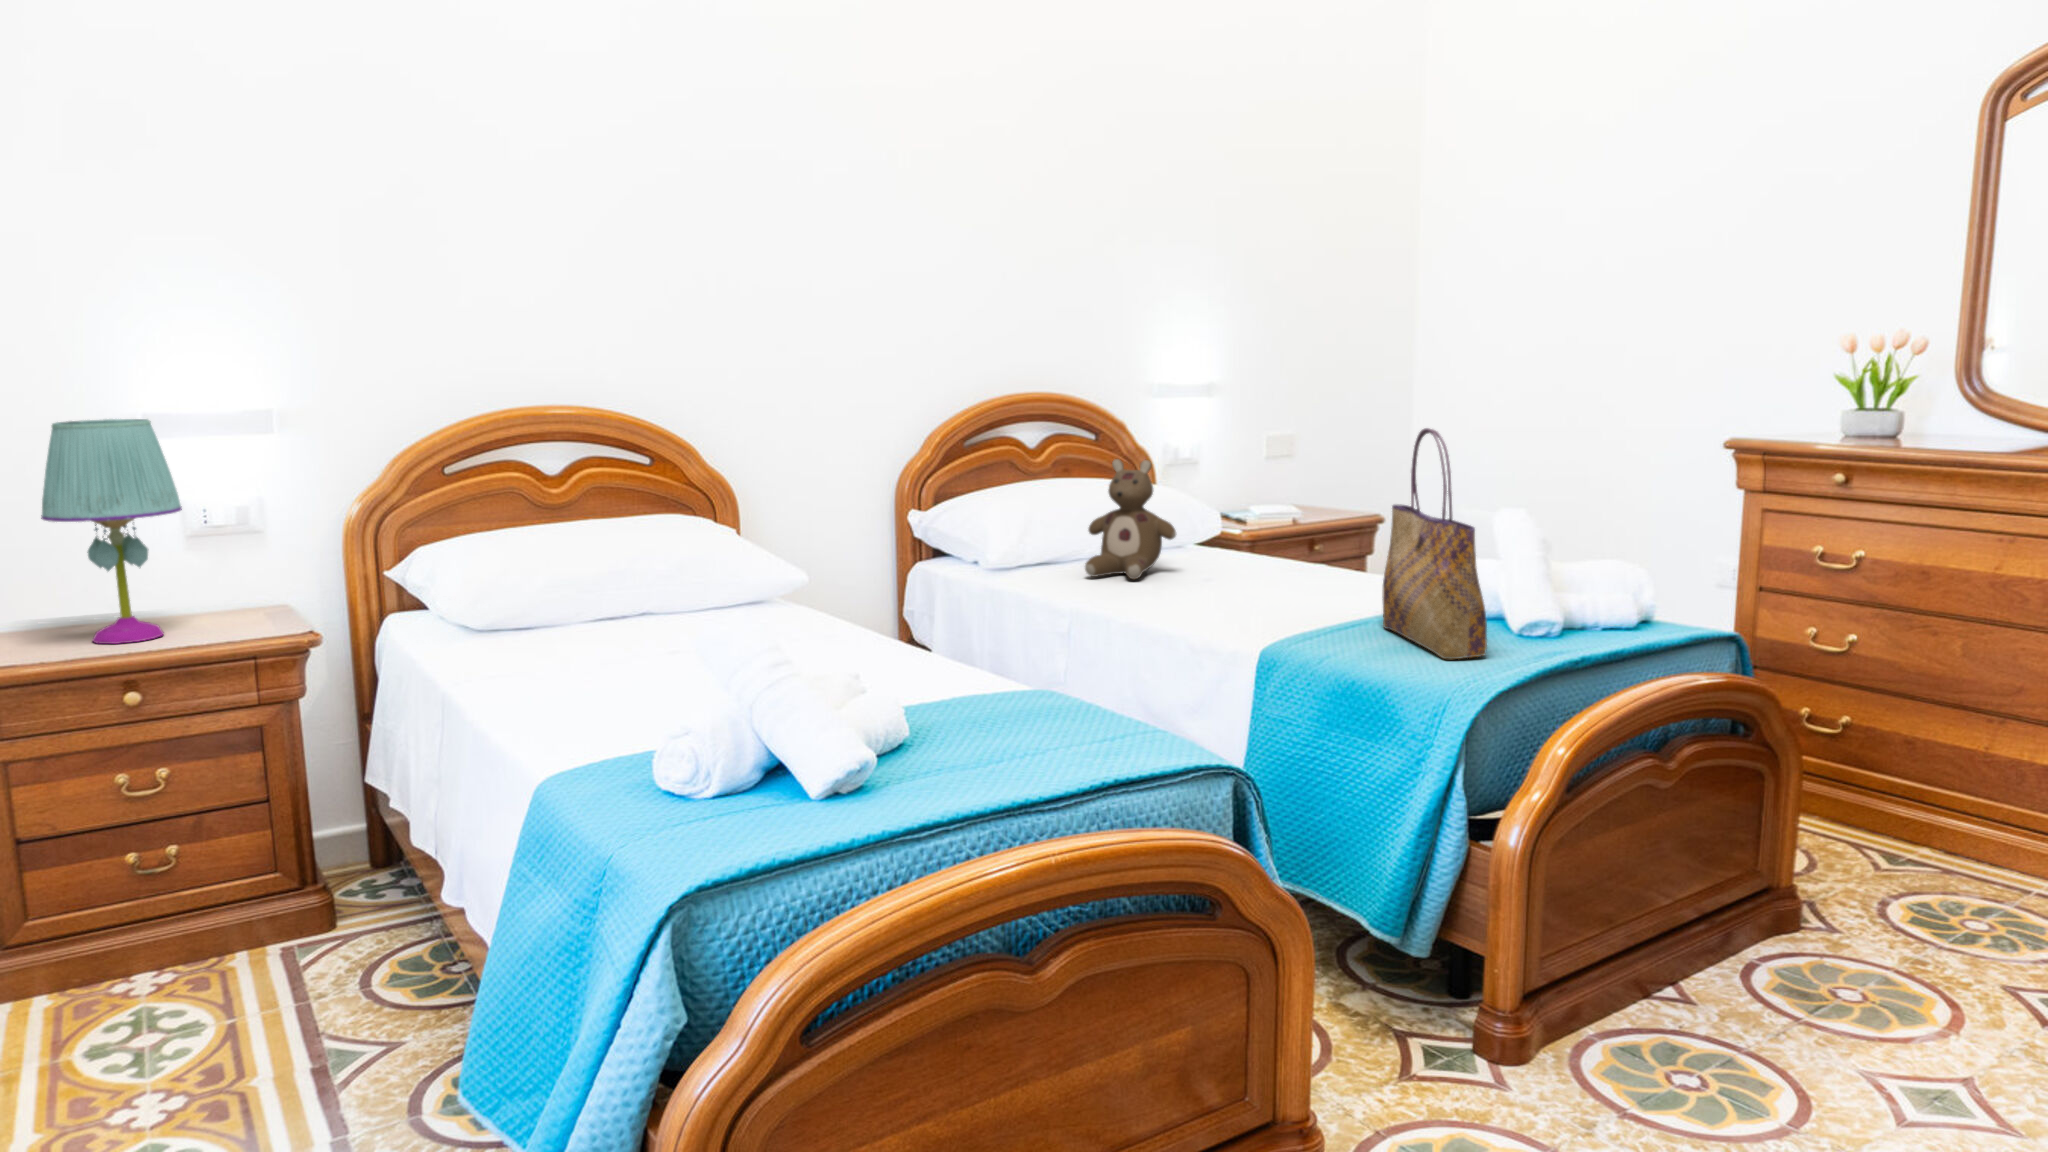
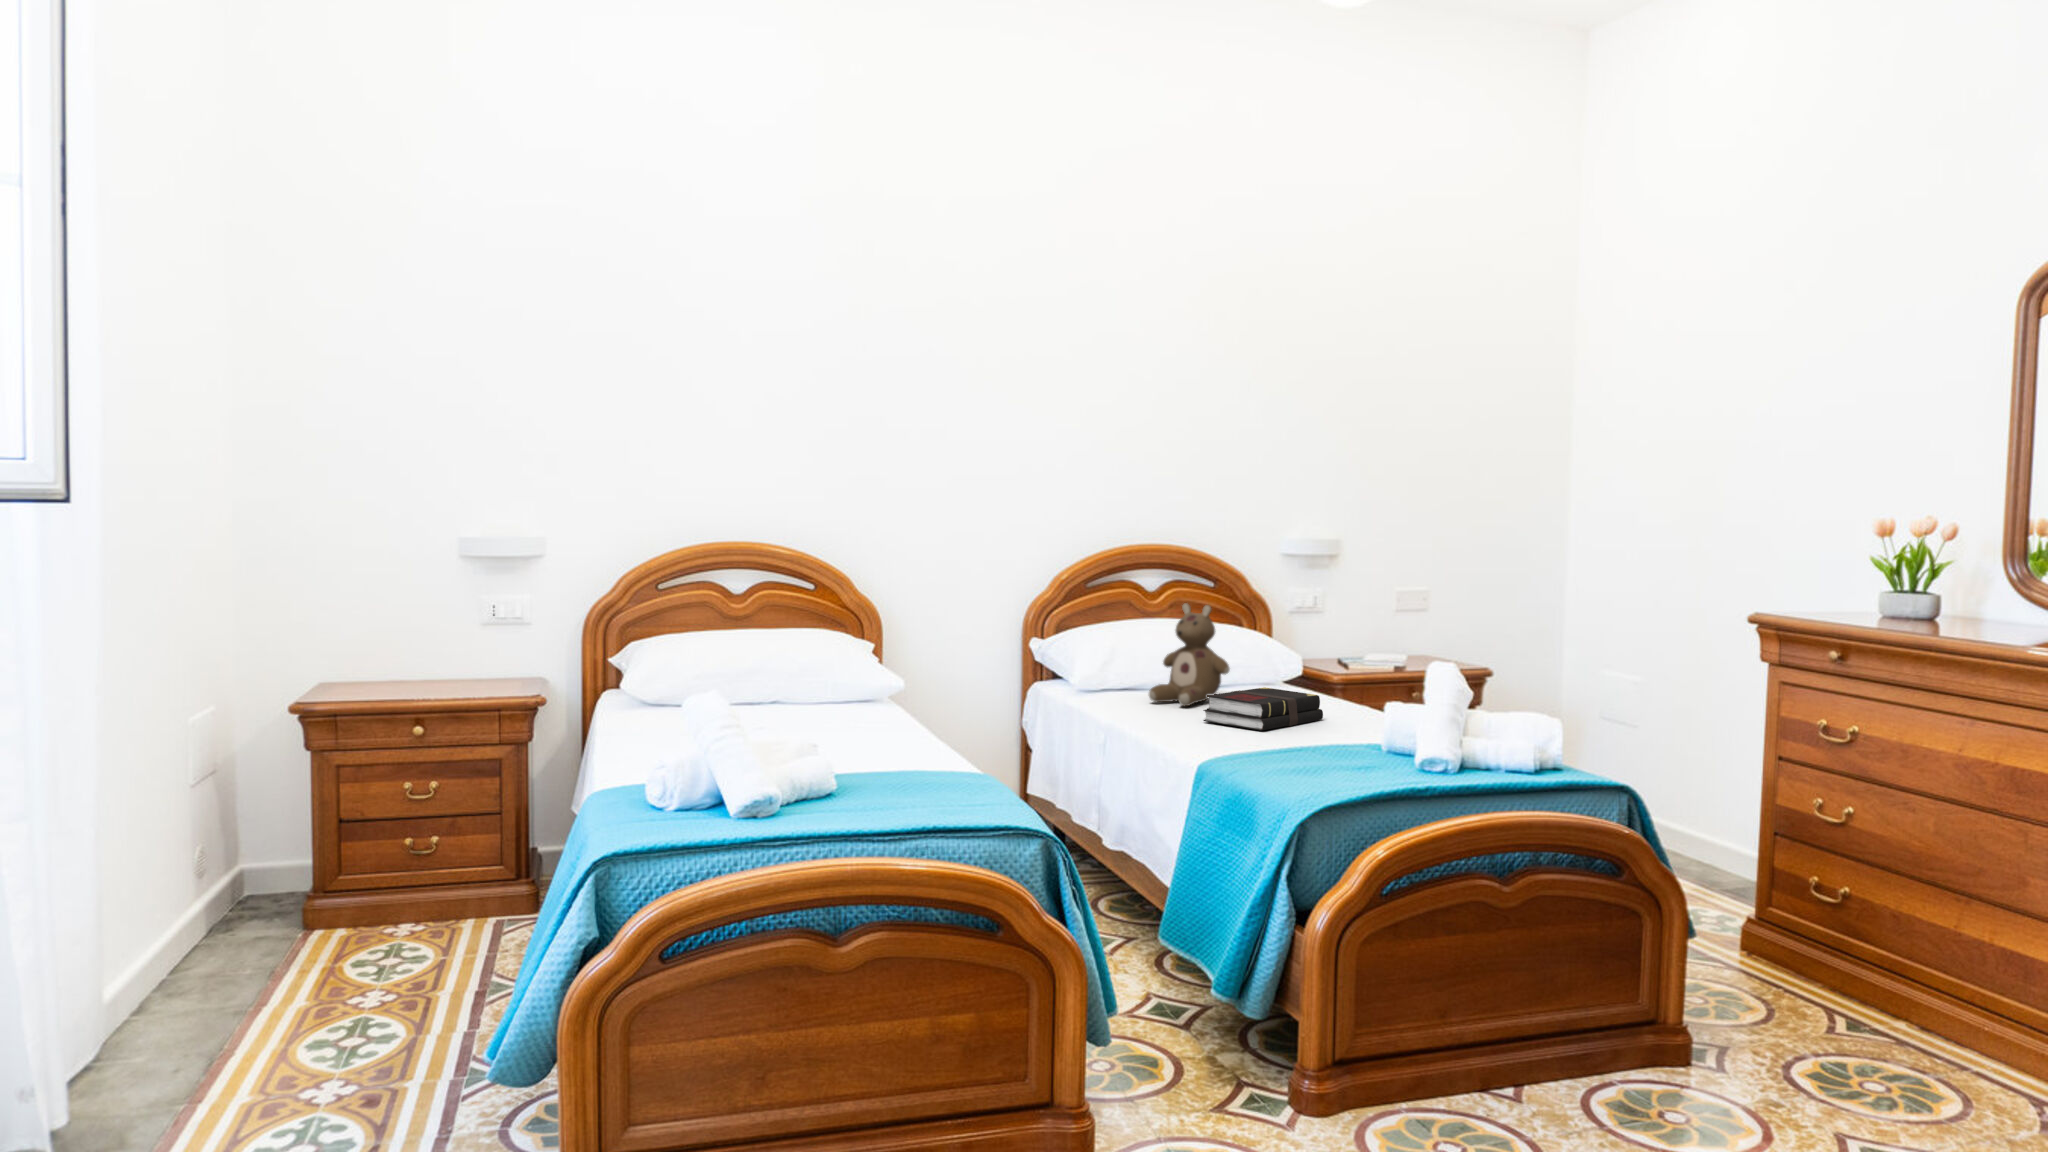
table lamp: present [41,419,182,644] -> none [384,543,471,695]
tote bag: present [1382,428,1487,659] -> none [1319,586,1368,780]
book: none [1185,552,1307,603] -> present [1203,687,1323,731]

